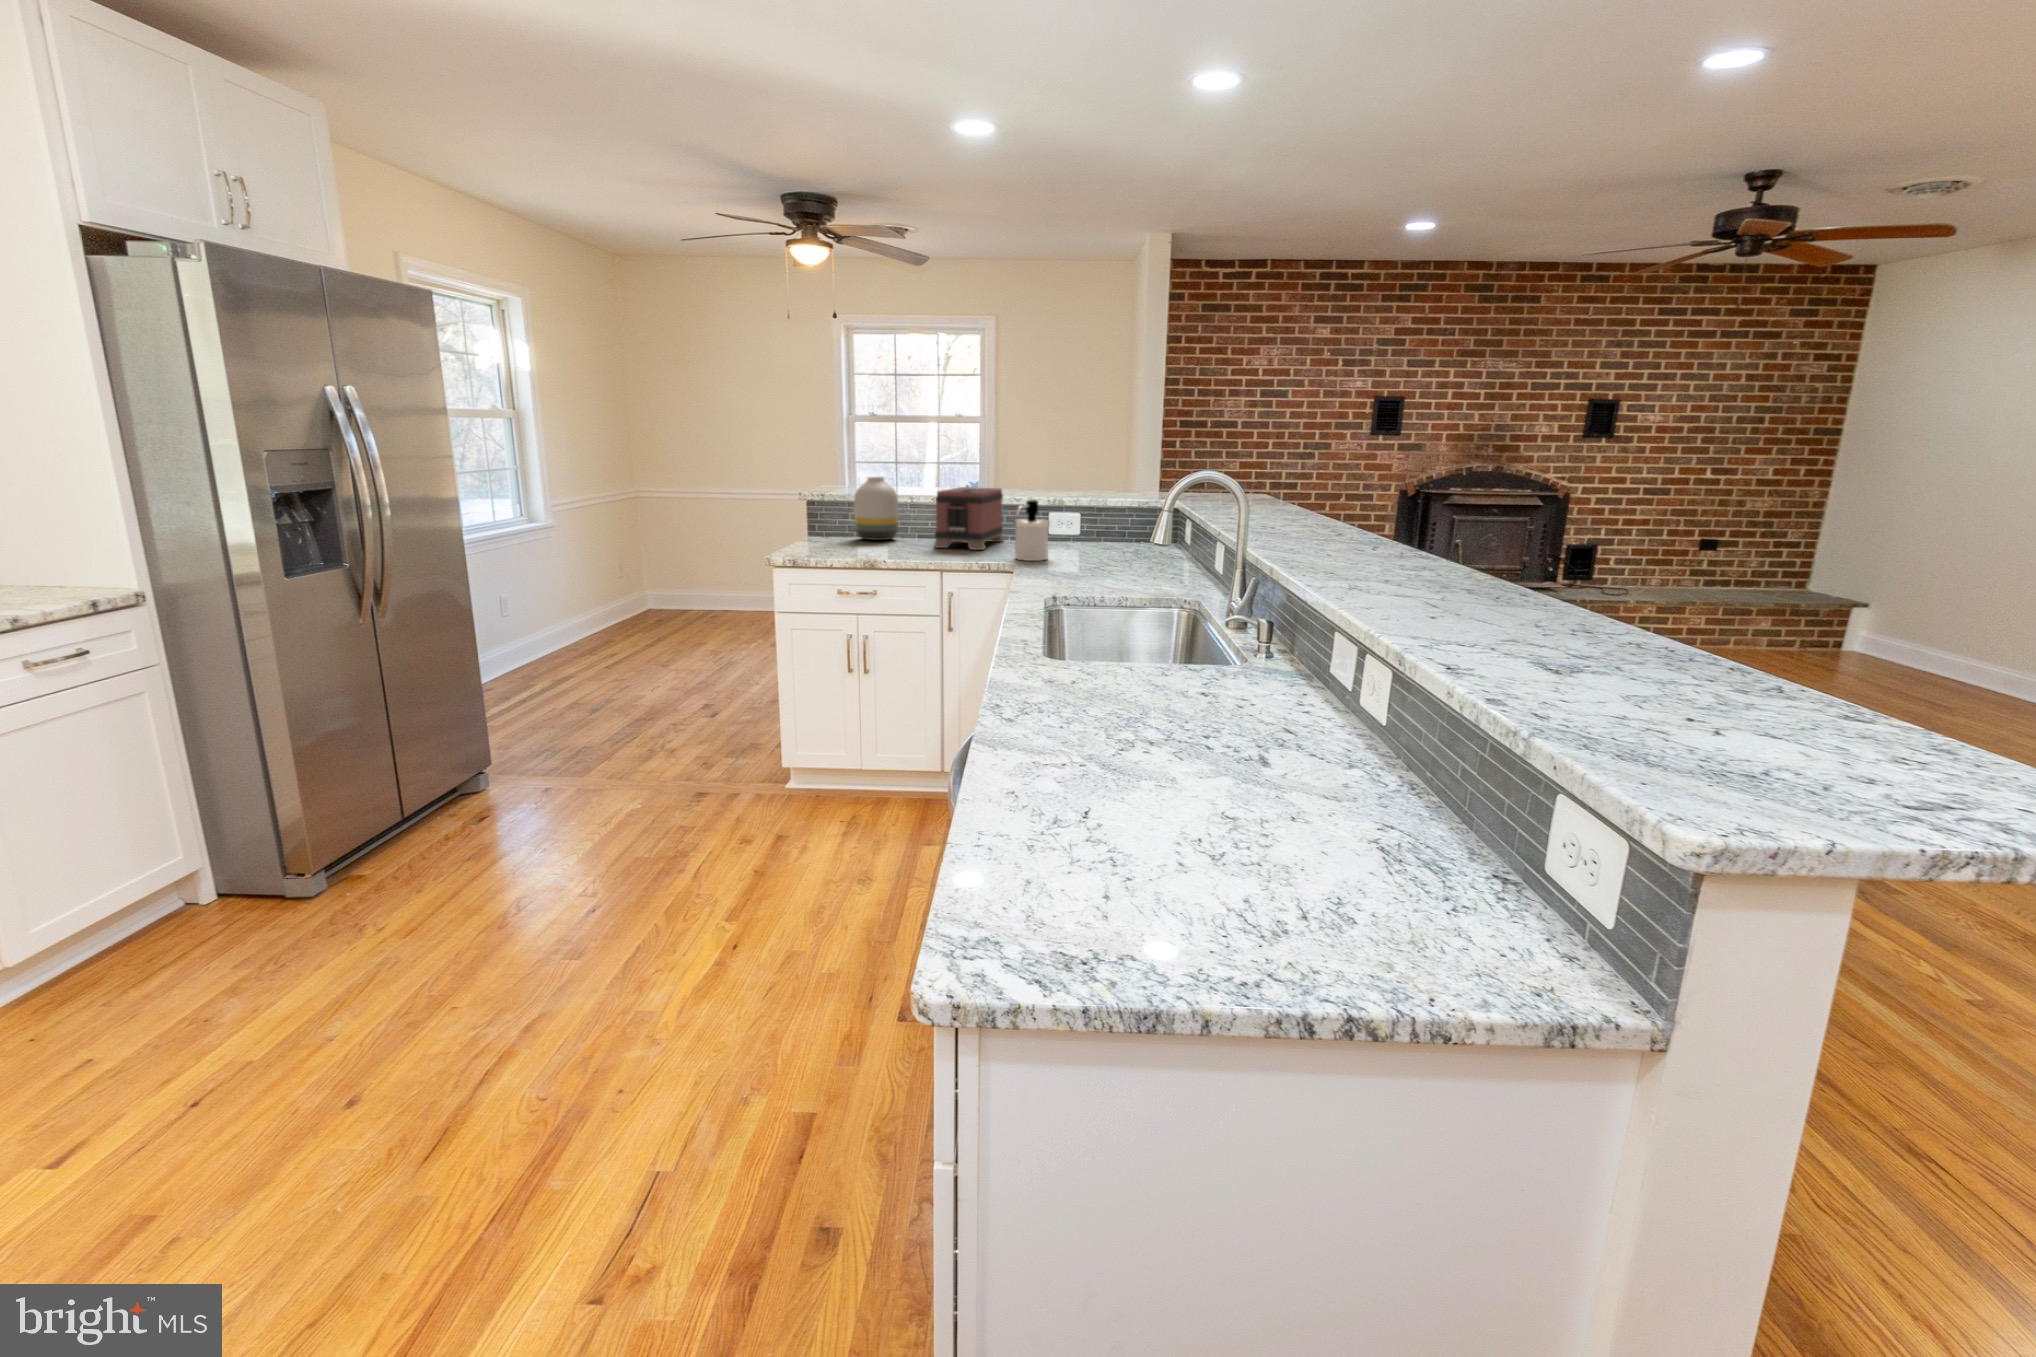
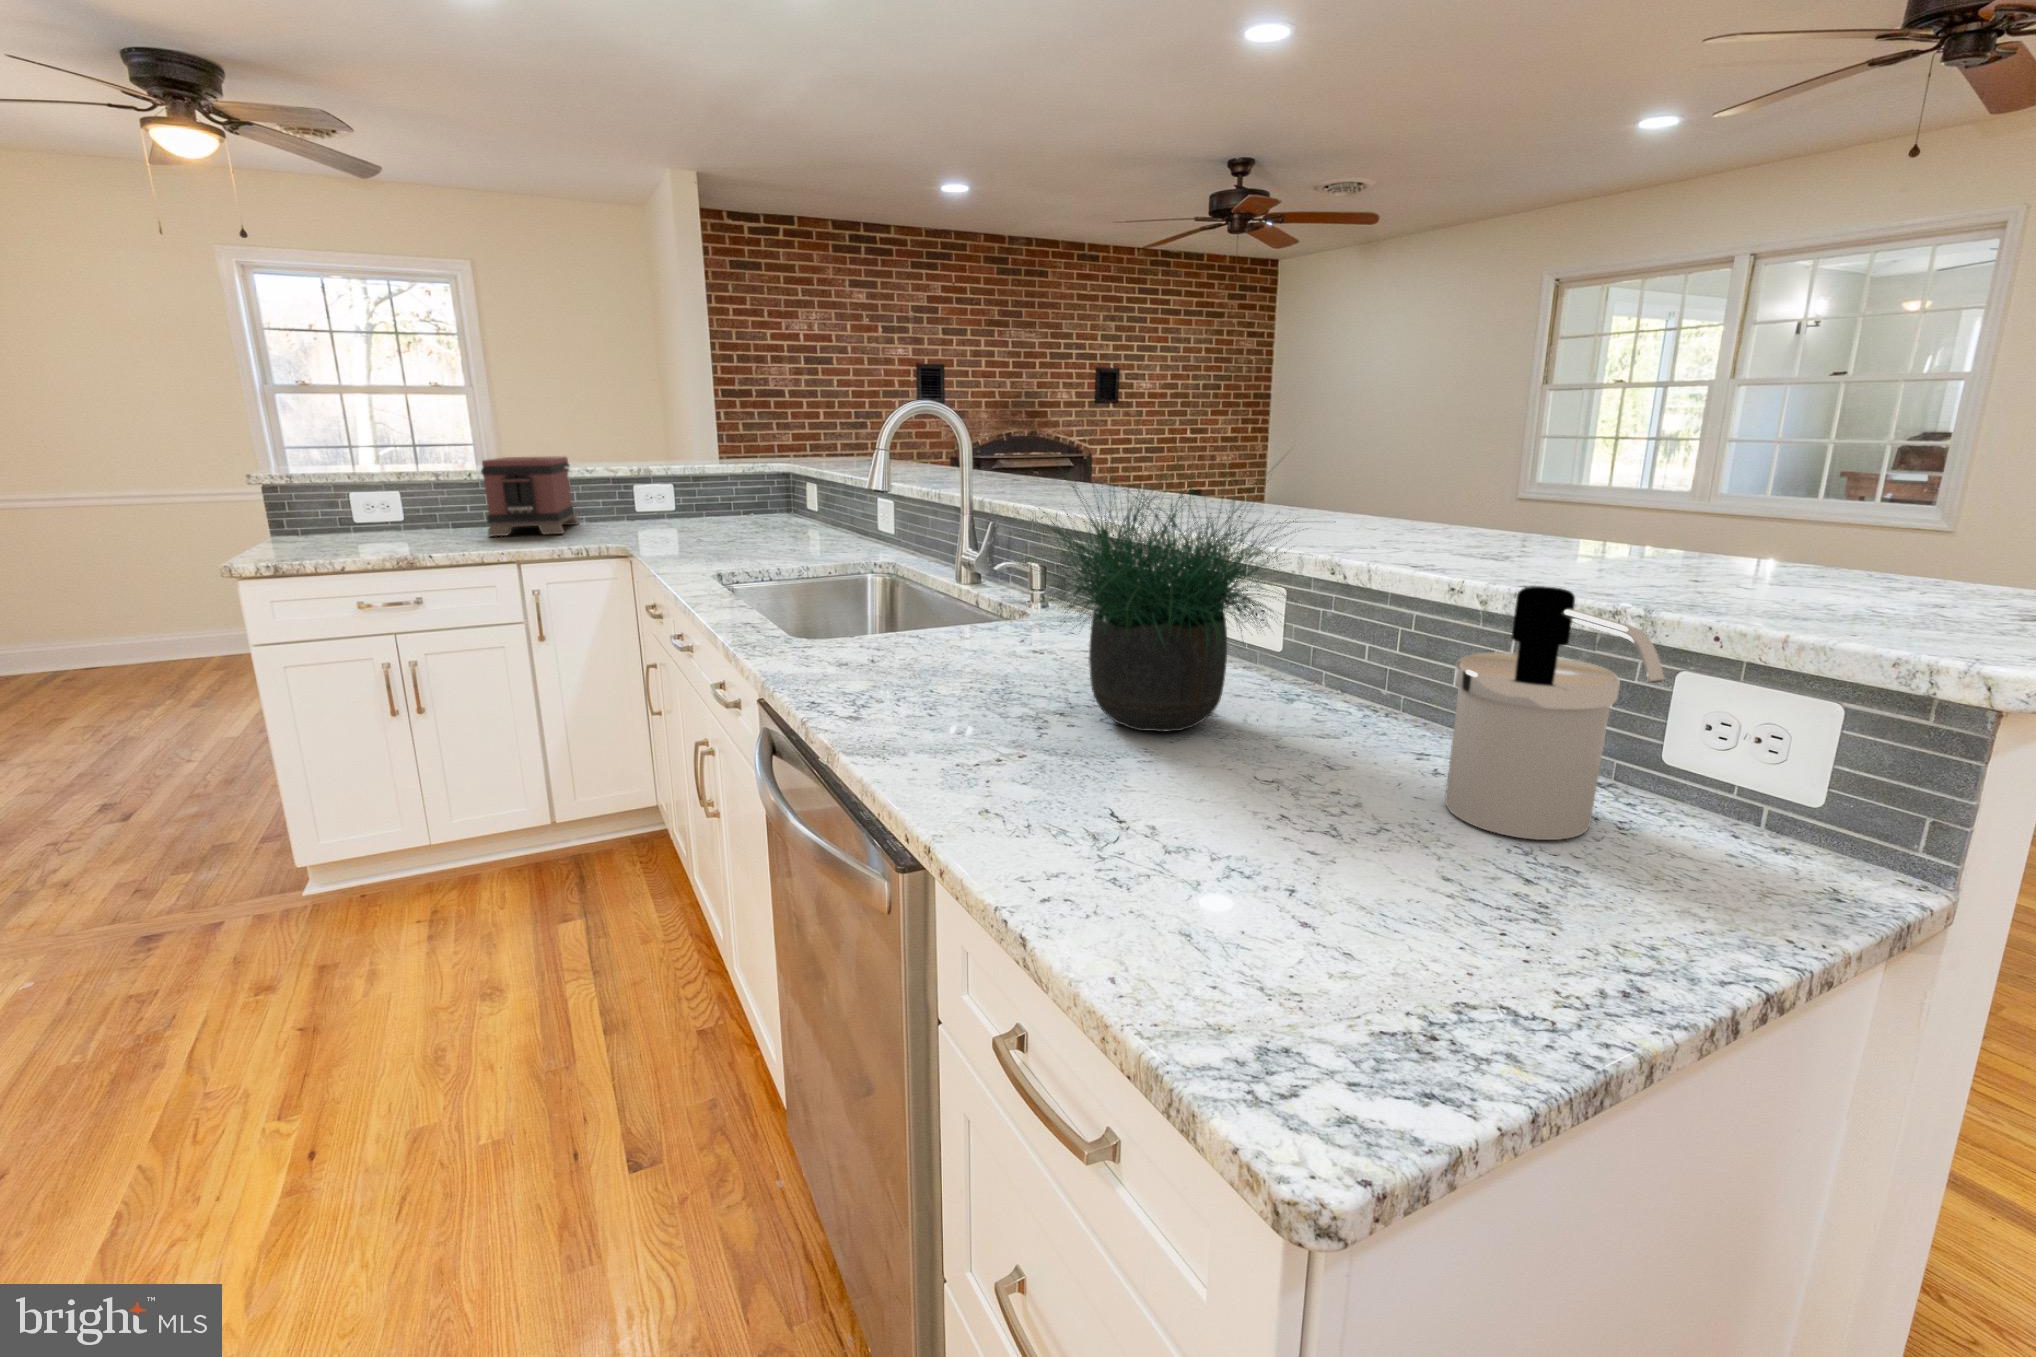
vase: present [854,477,898,540] -> none [343,447,420,534]
soap dispenser: present [1014,500,1050,561] -> present [1445,586,1664,840]
potted plant: none [1097,518,1347,772] -> present [1015,415,1296,732]

